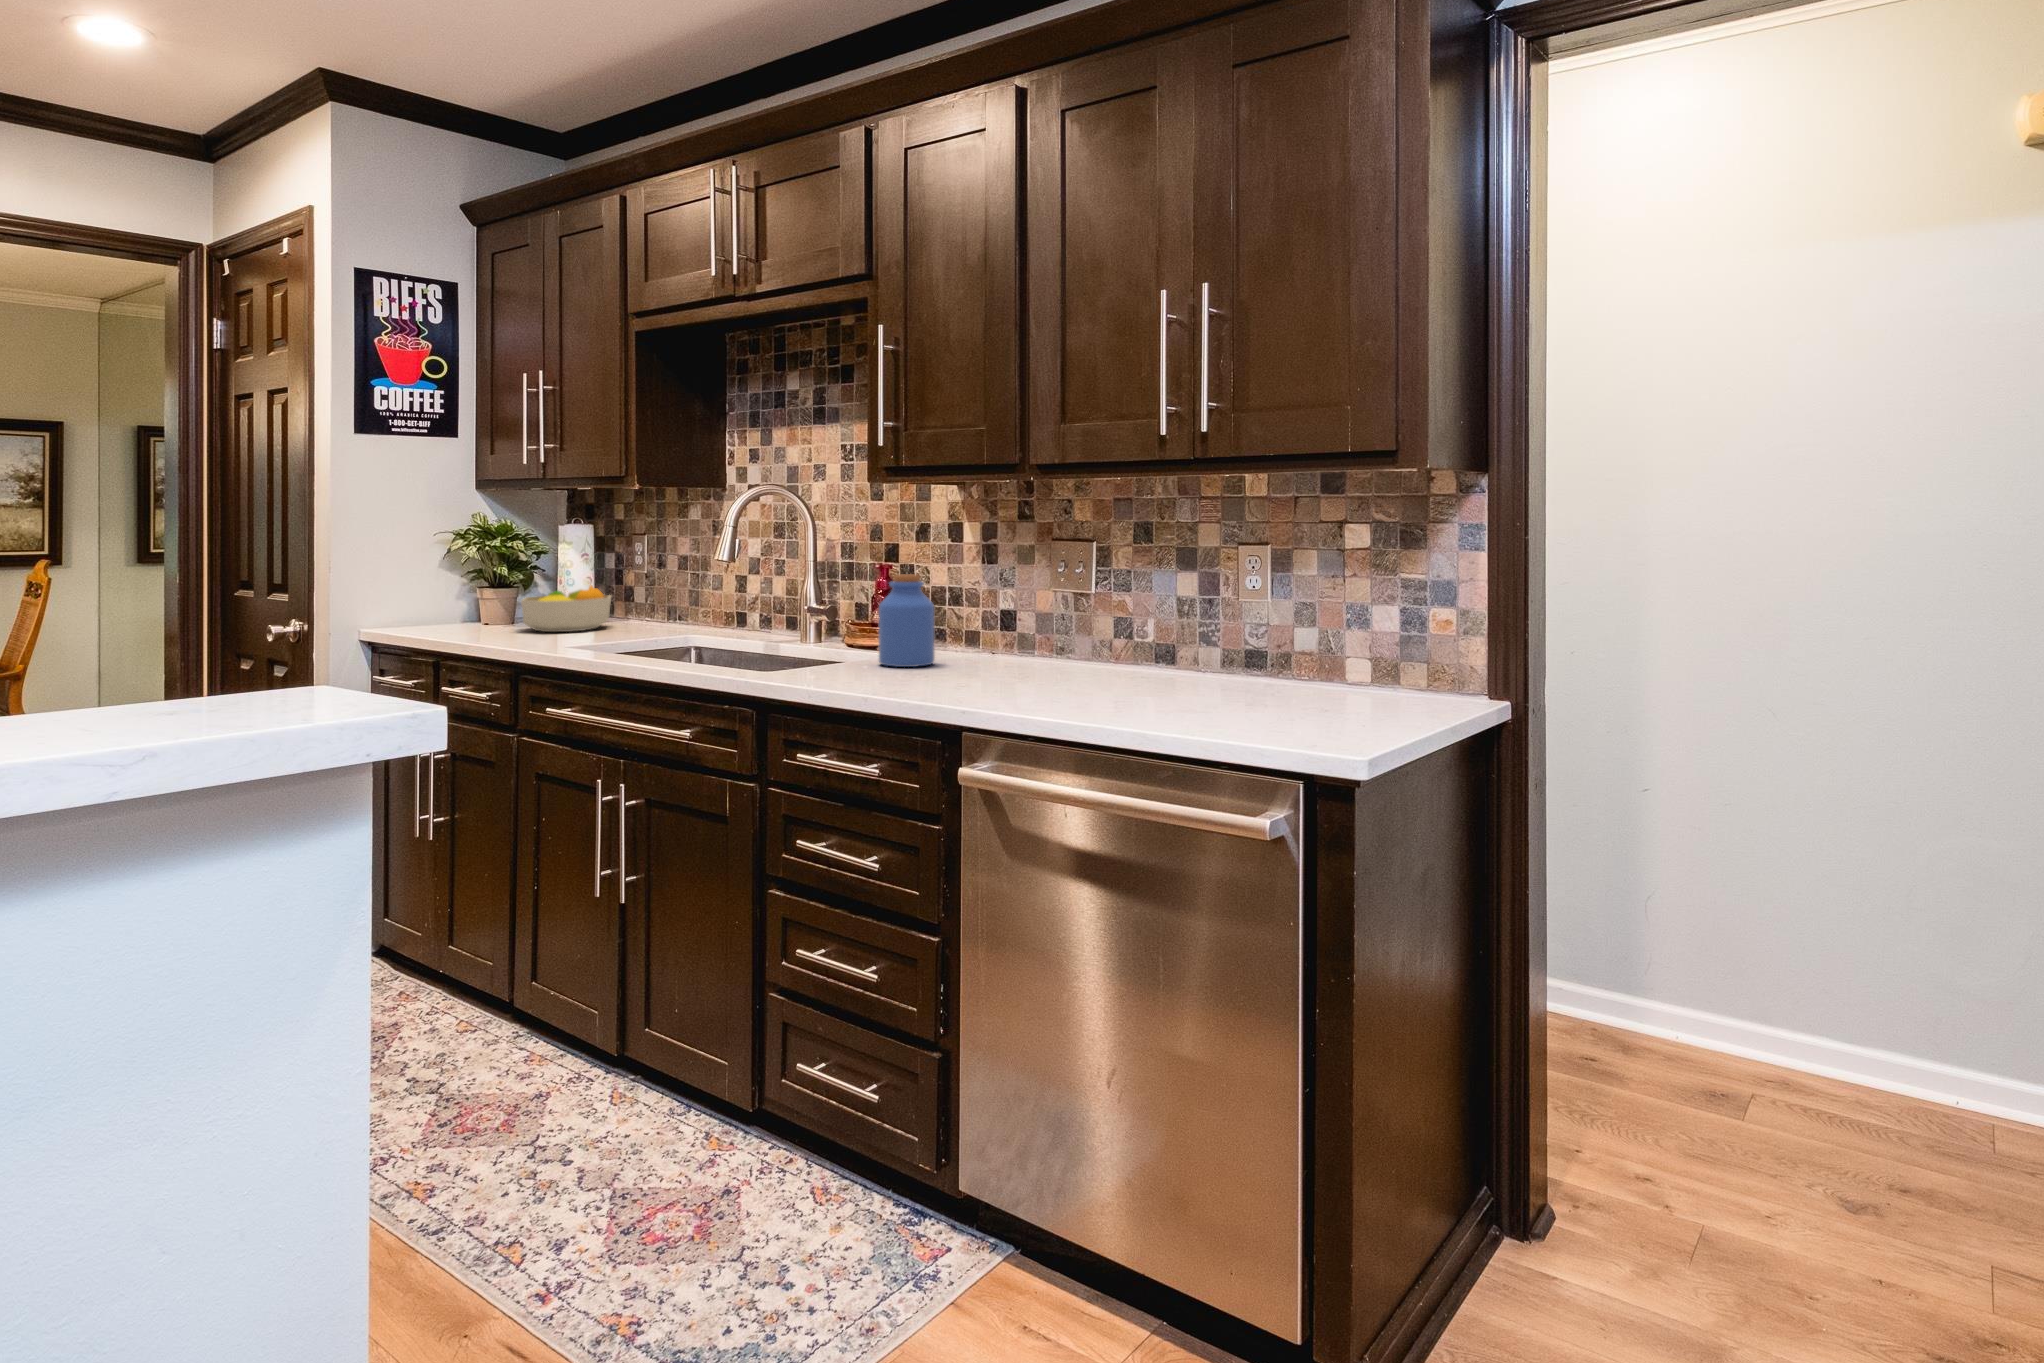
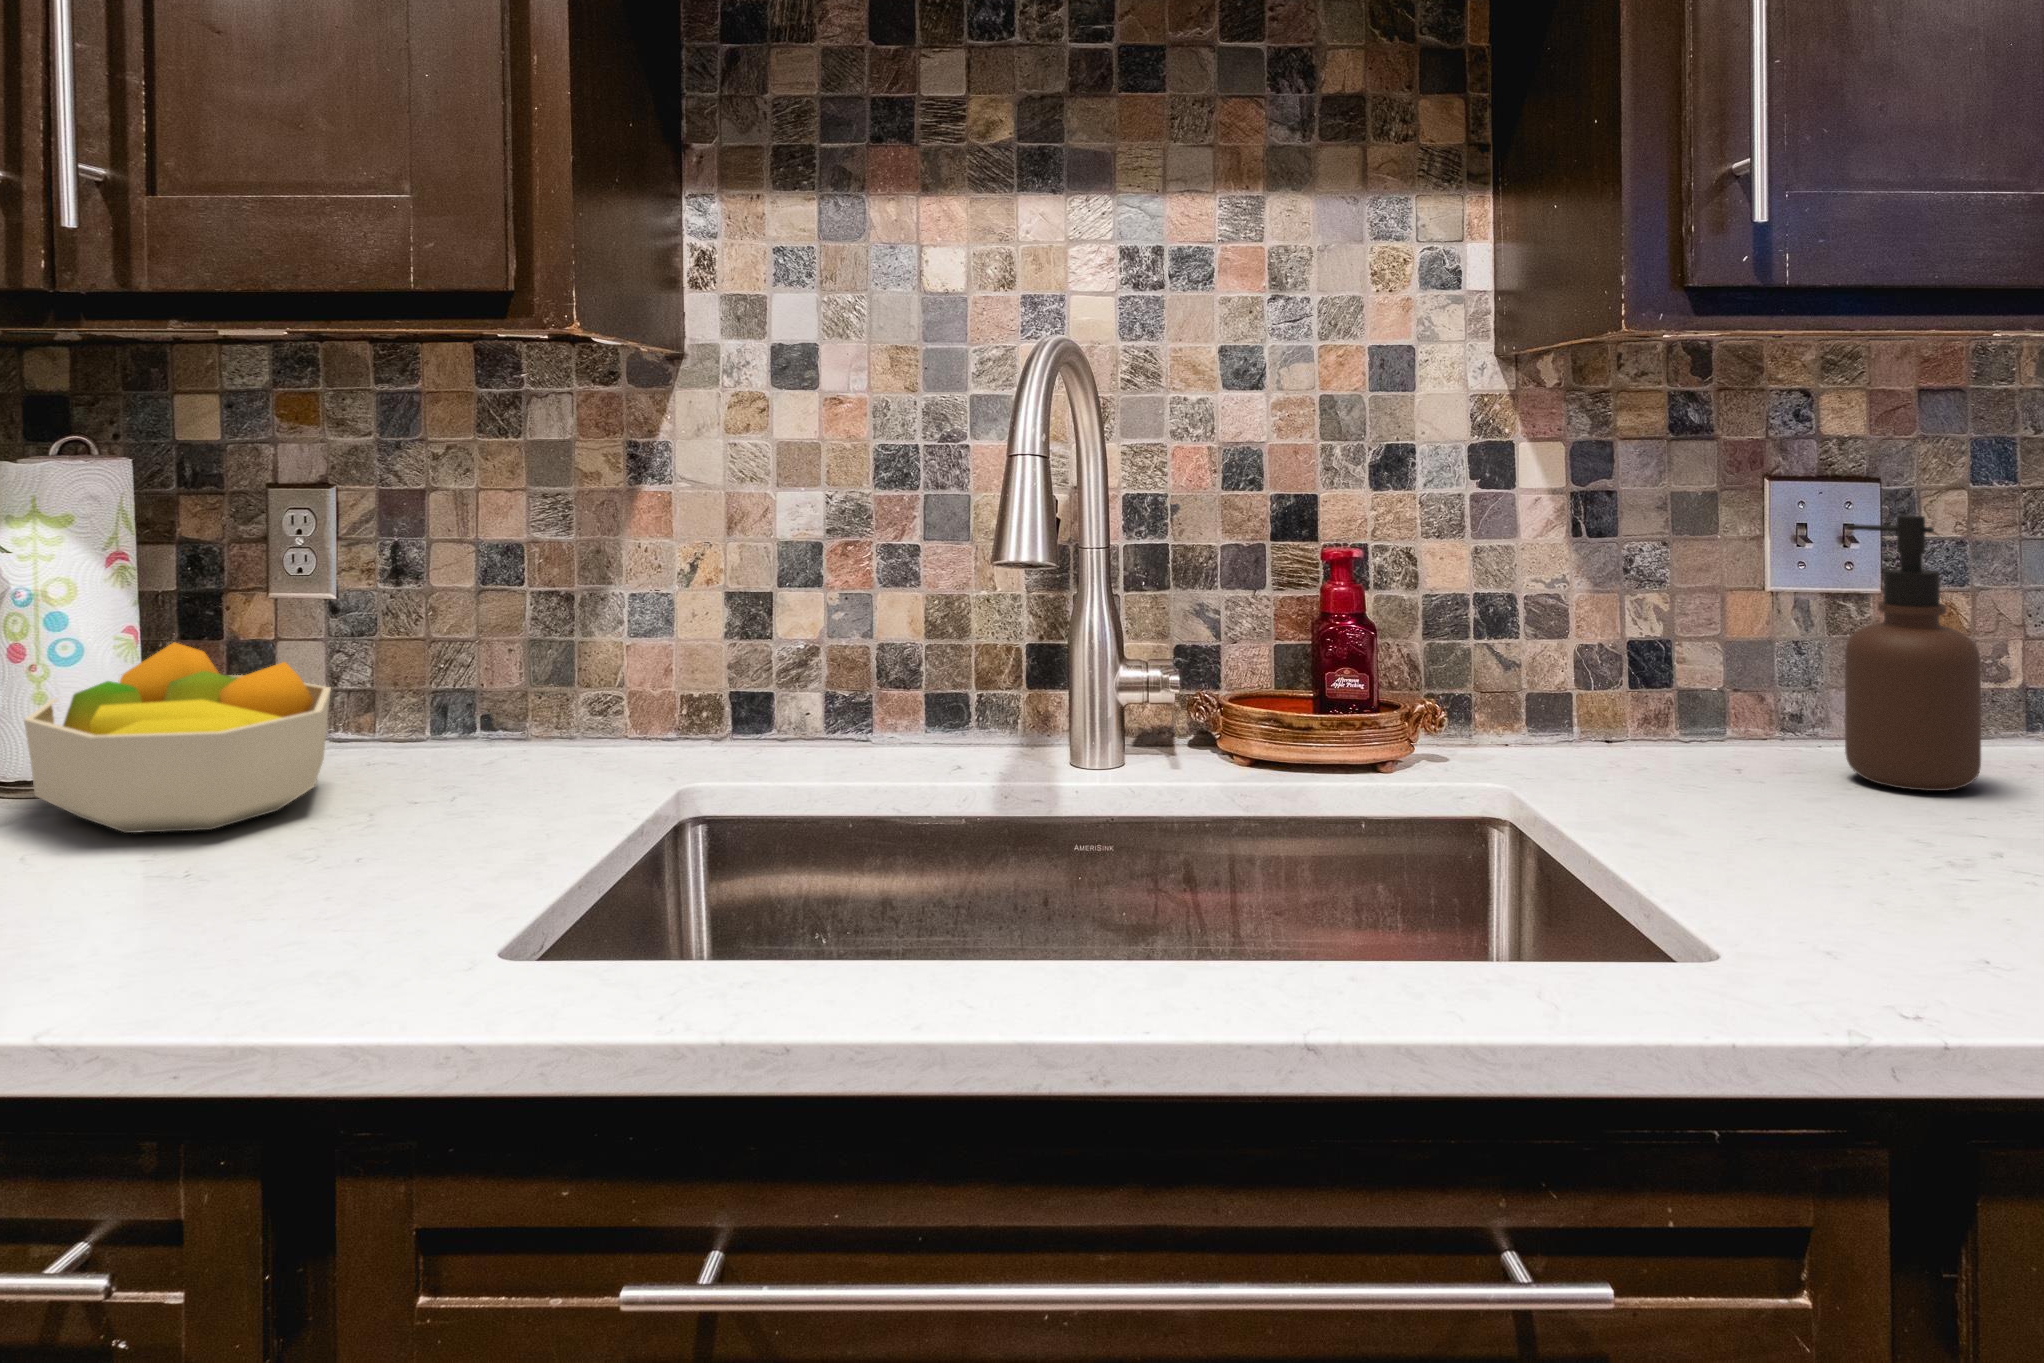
soap dispenser: none [977,552,1027,668] -> present [1845,515,1981,791]
jar: present [879,574,935,667] -> none [1673,580,1833,824]

